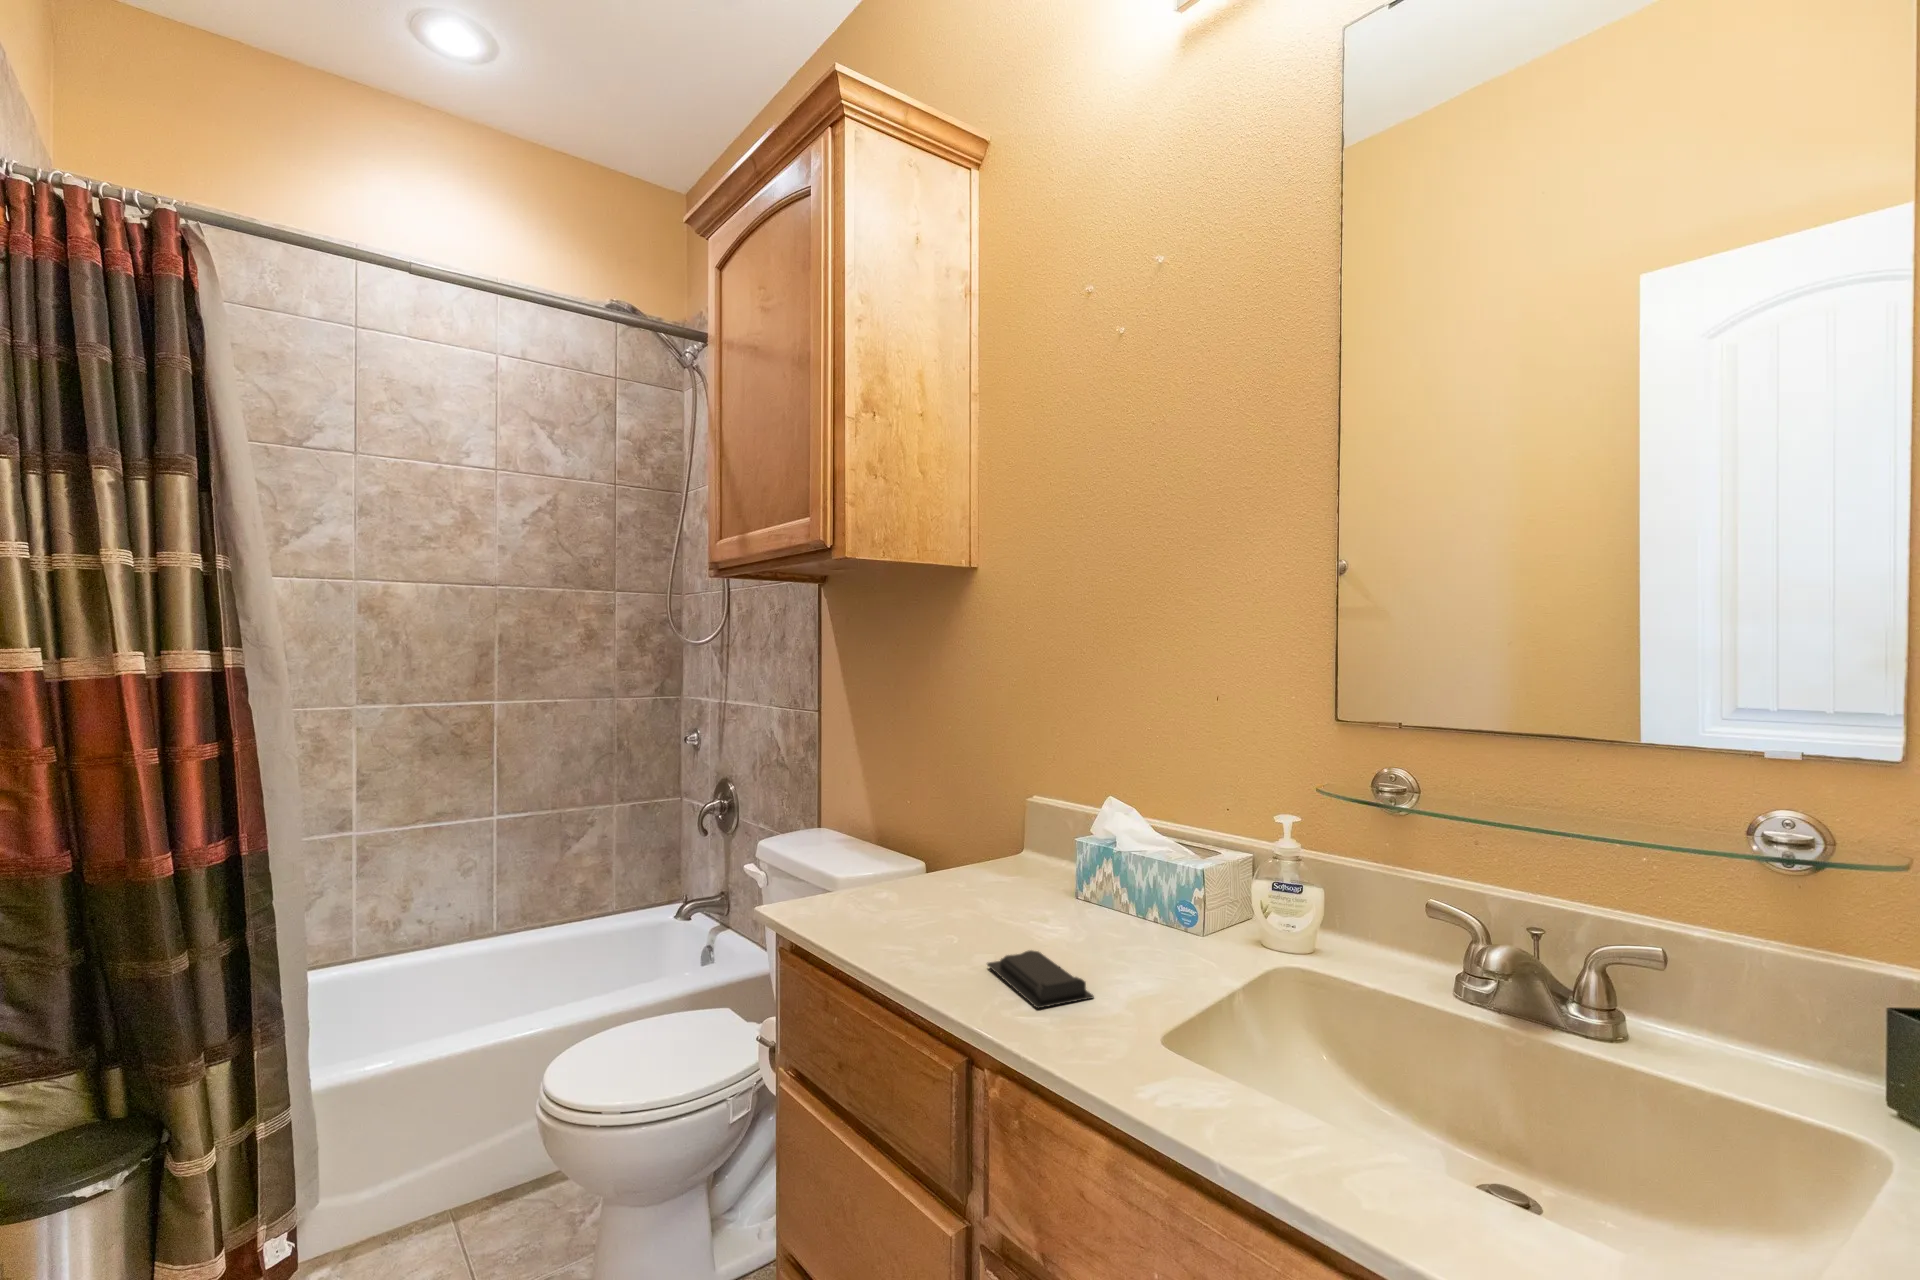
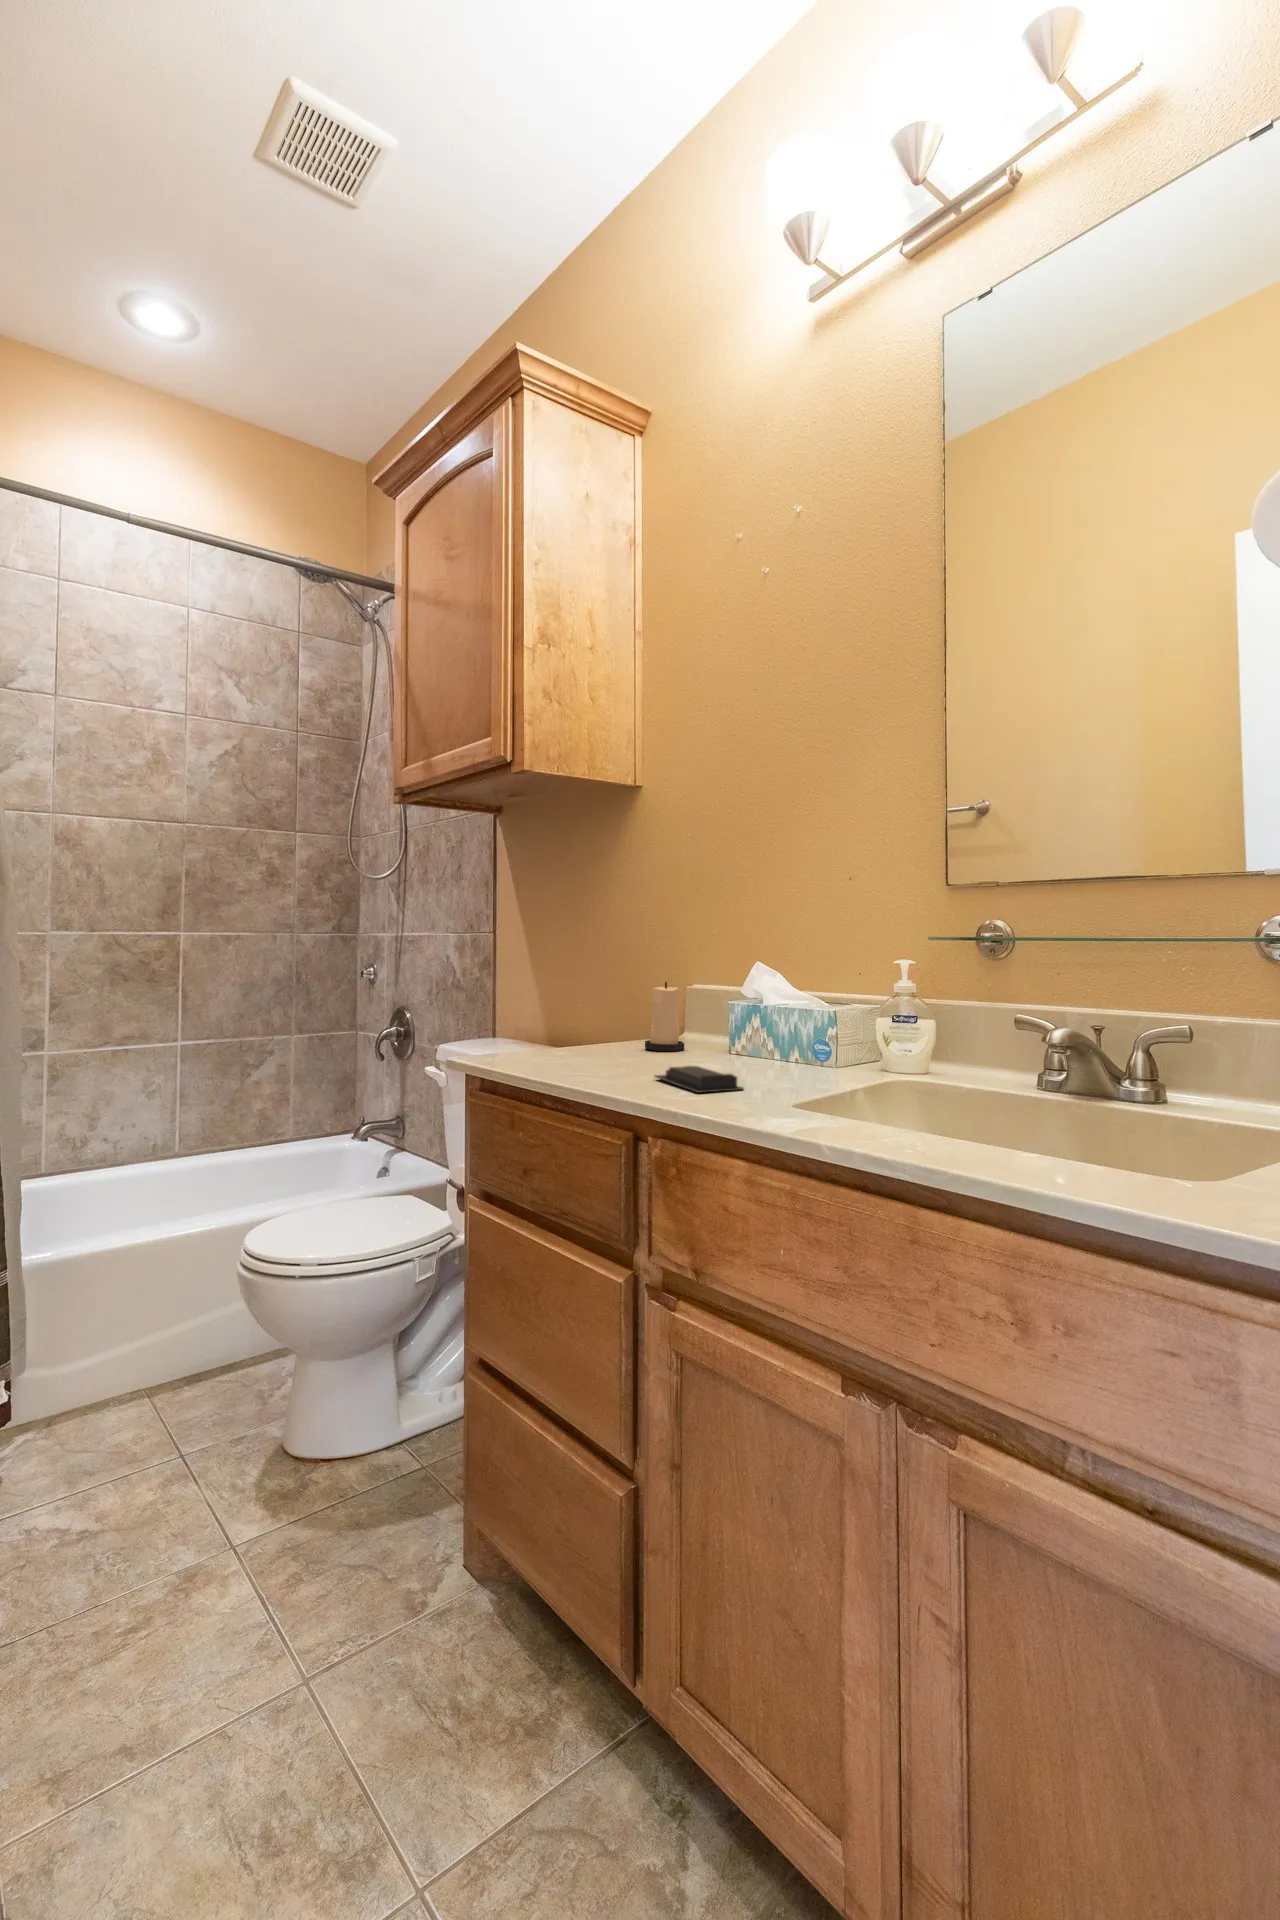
candle: none [982,806,1027,890] -> present [645,982,684,1051]

